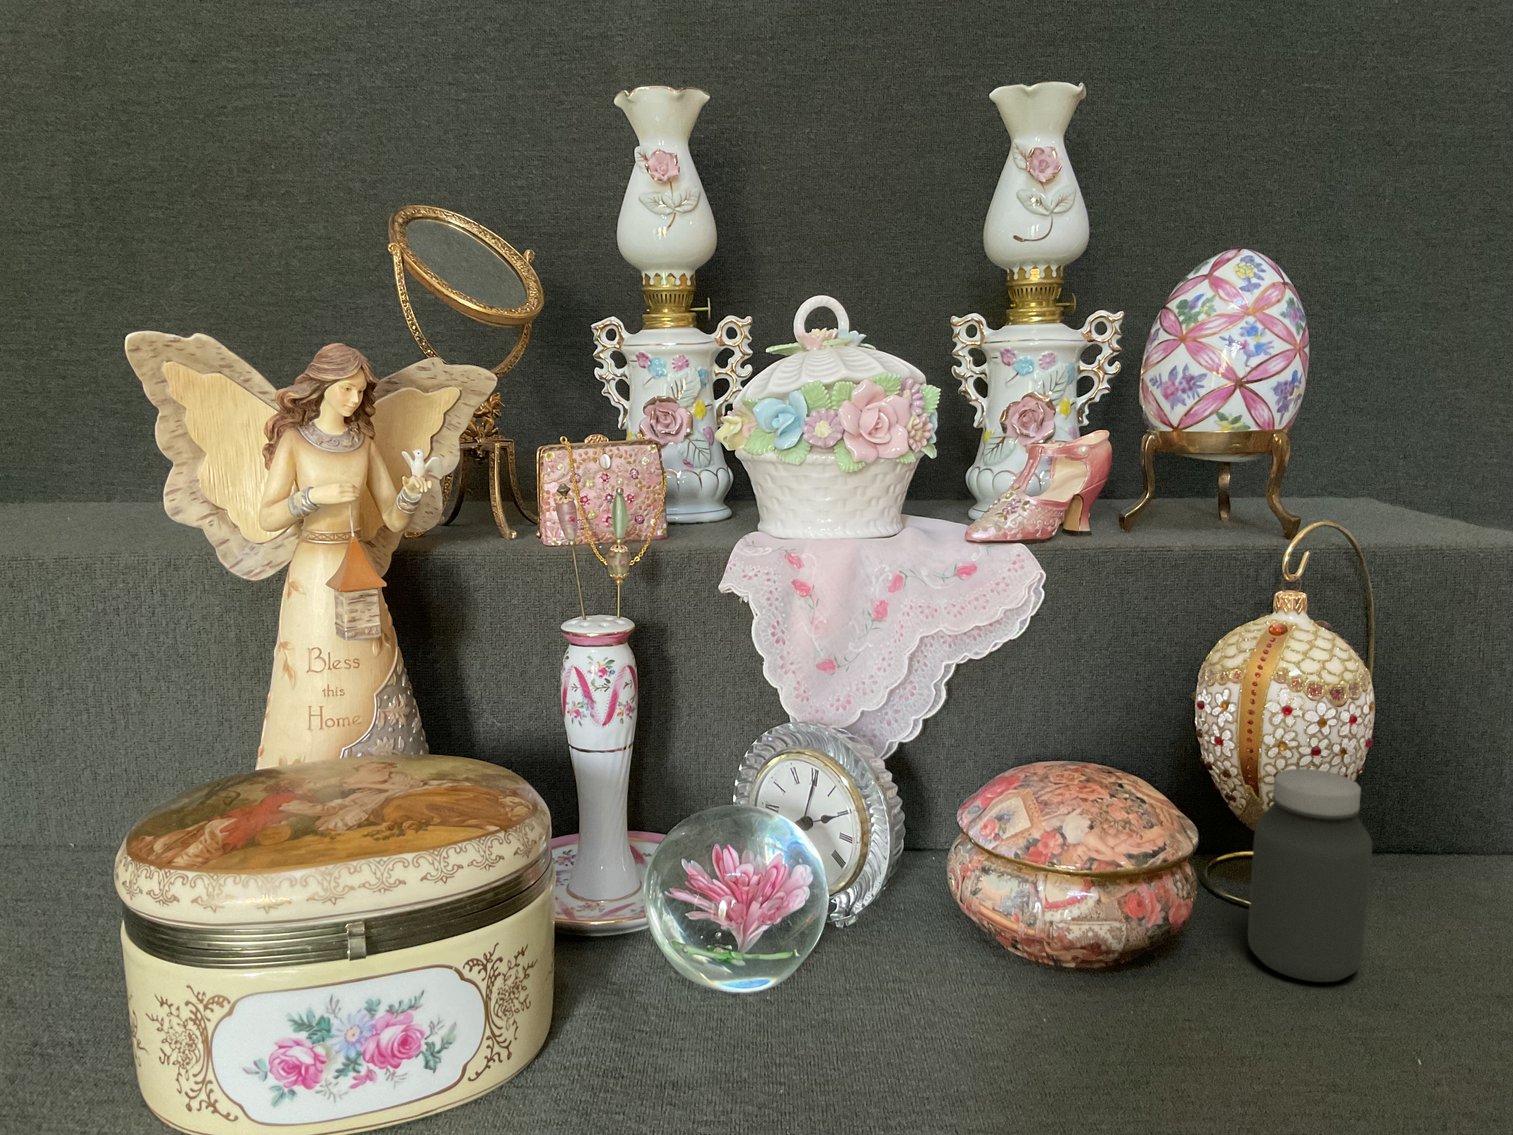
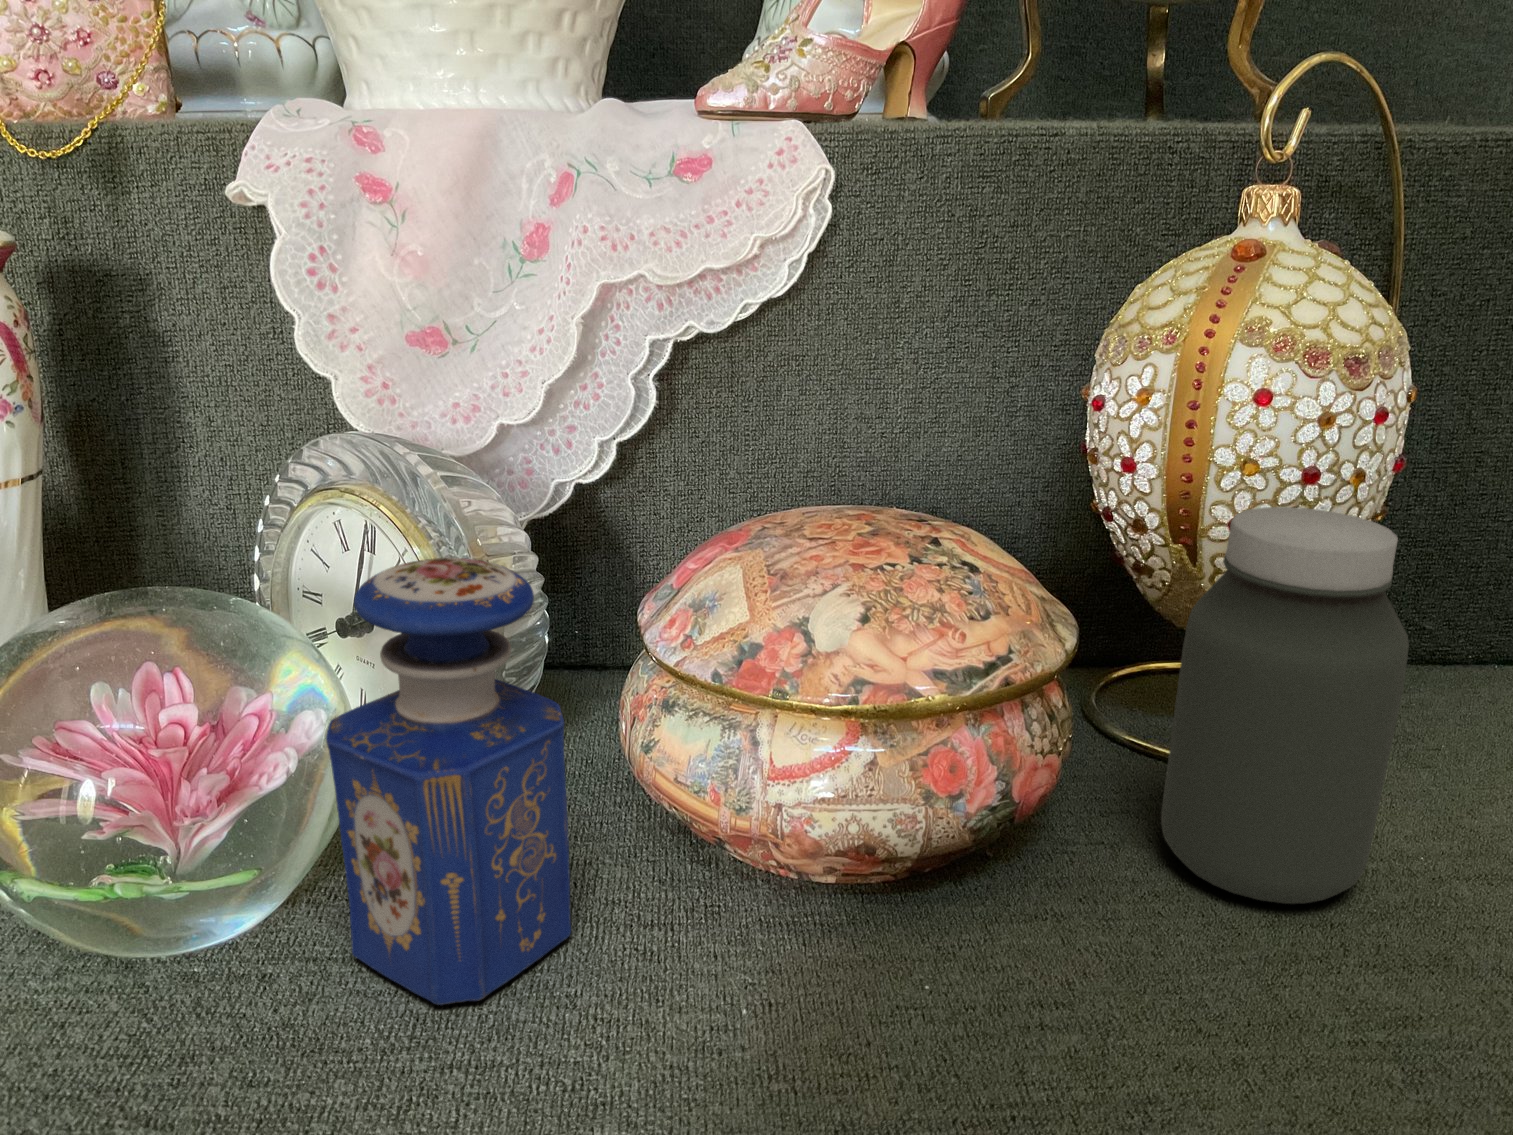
perfume bottle: none [836,796,948,1016] -> present [326,558,571,1005]

